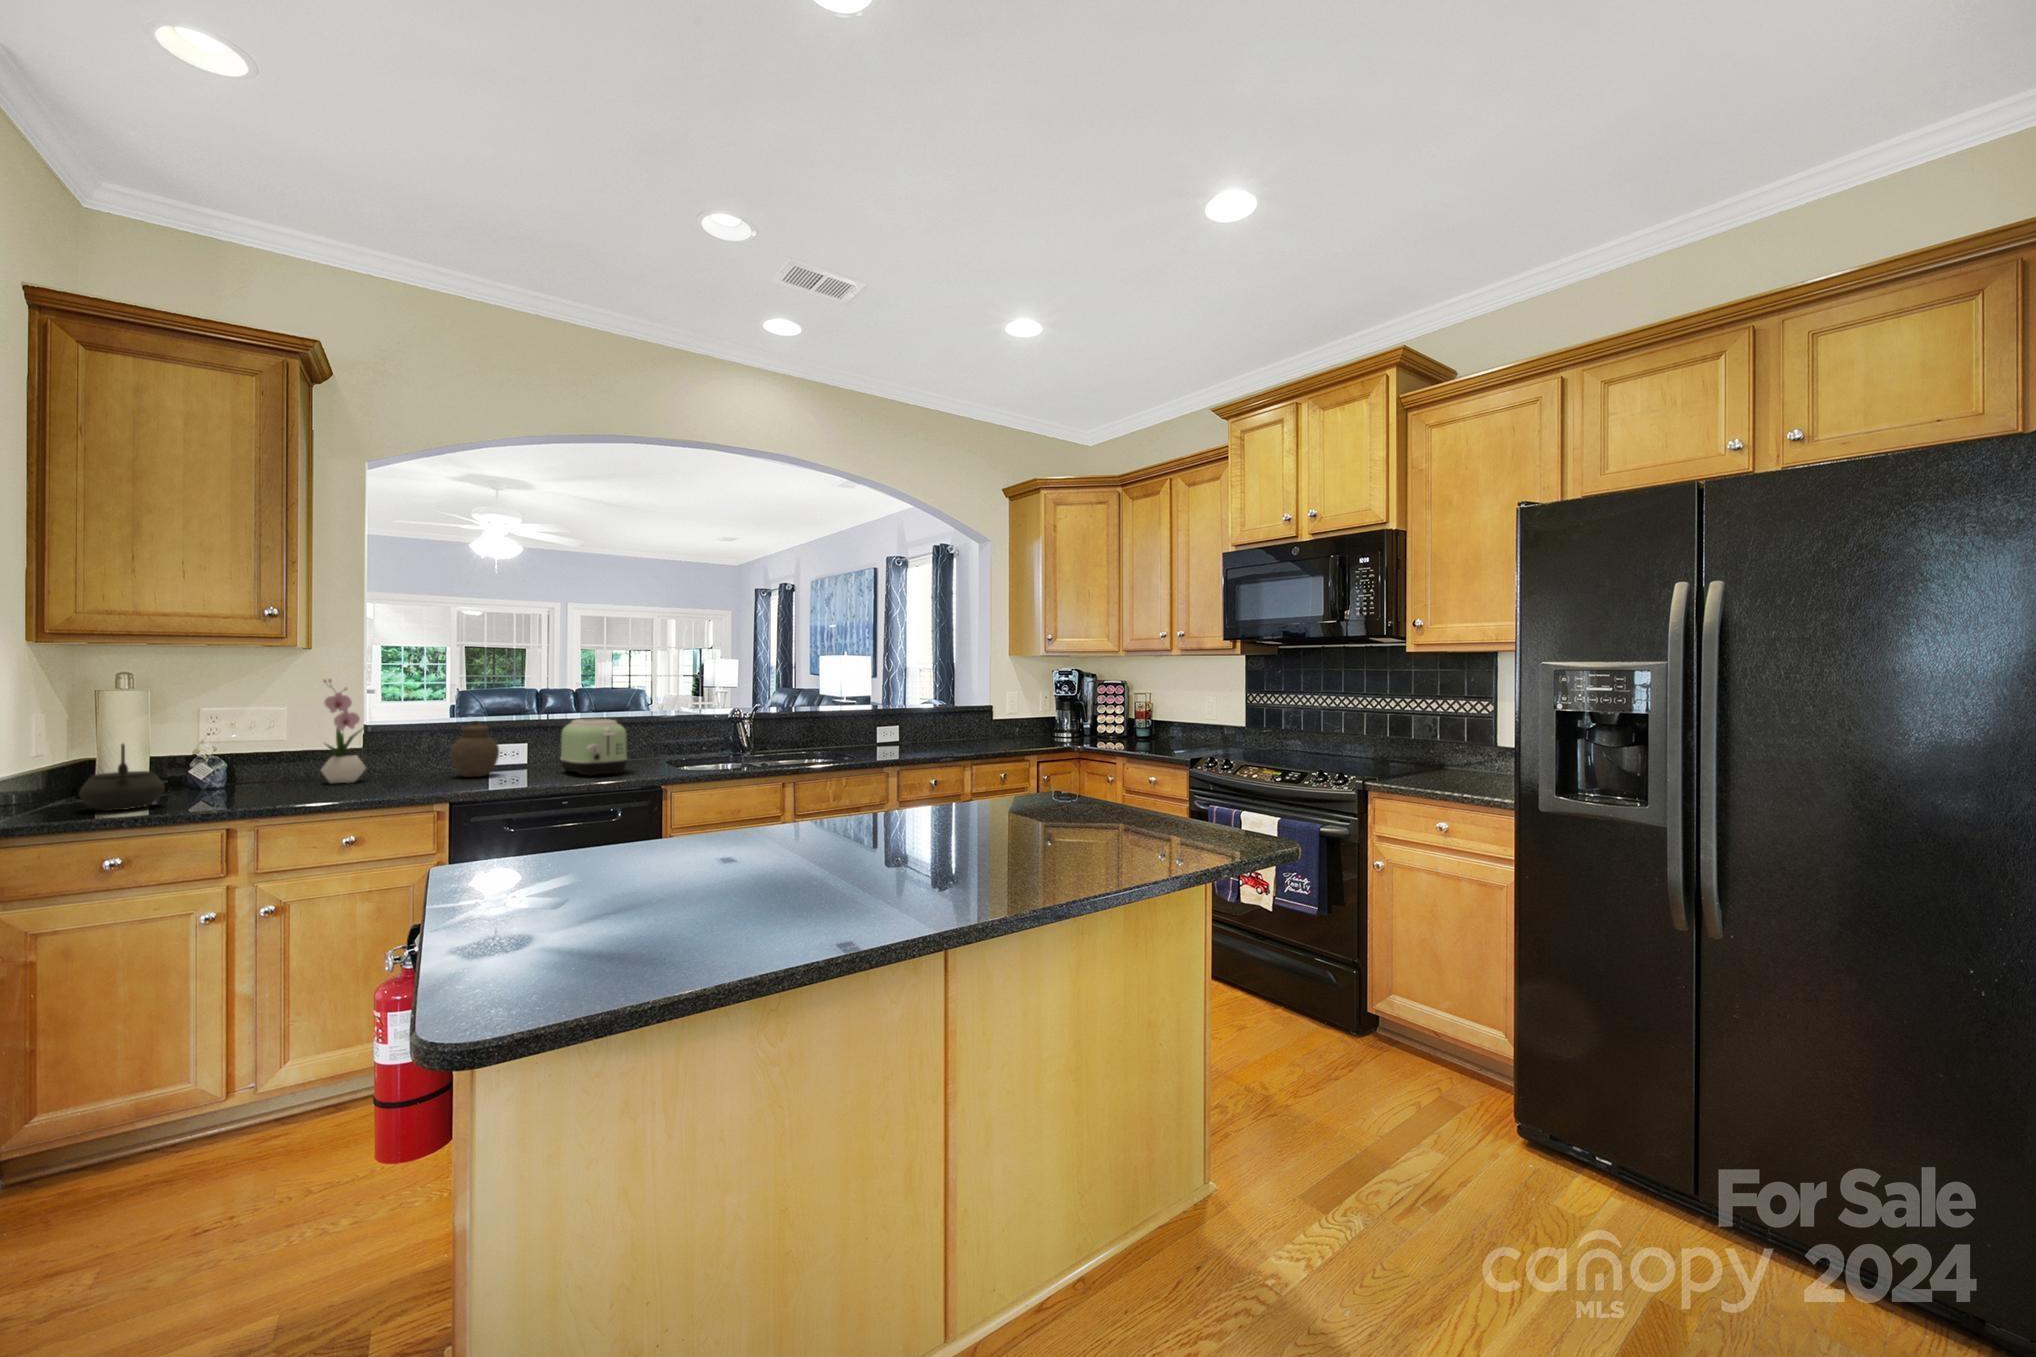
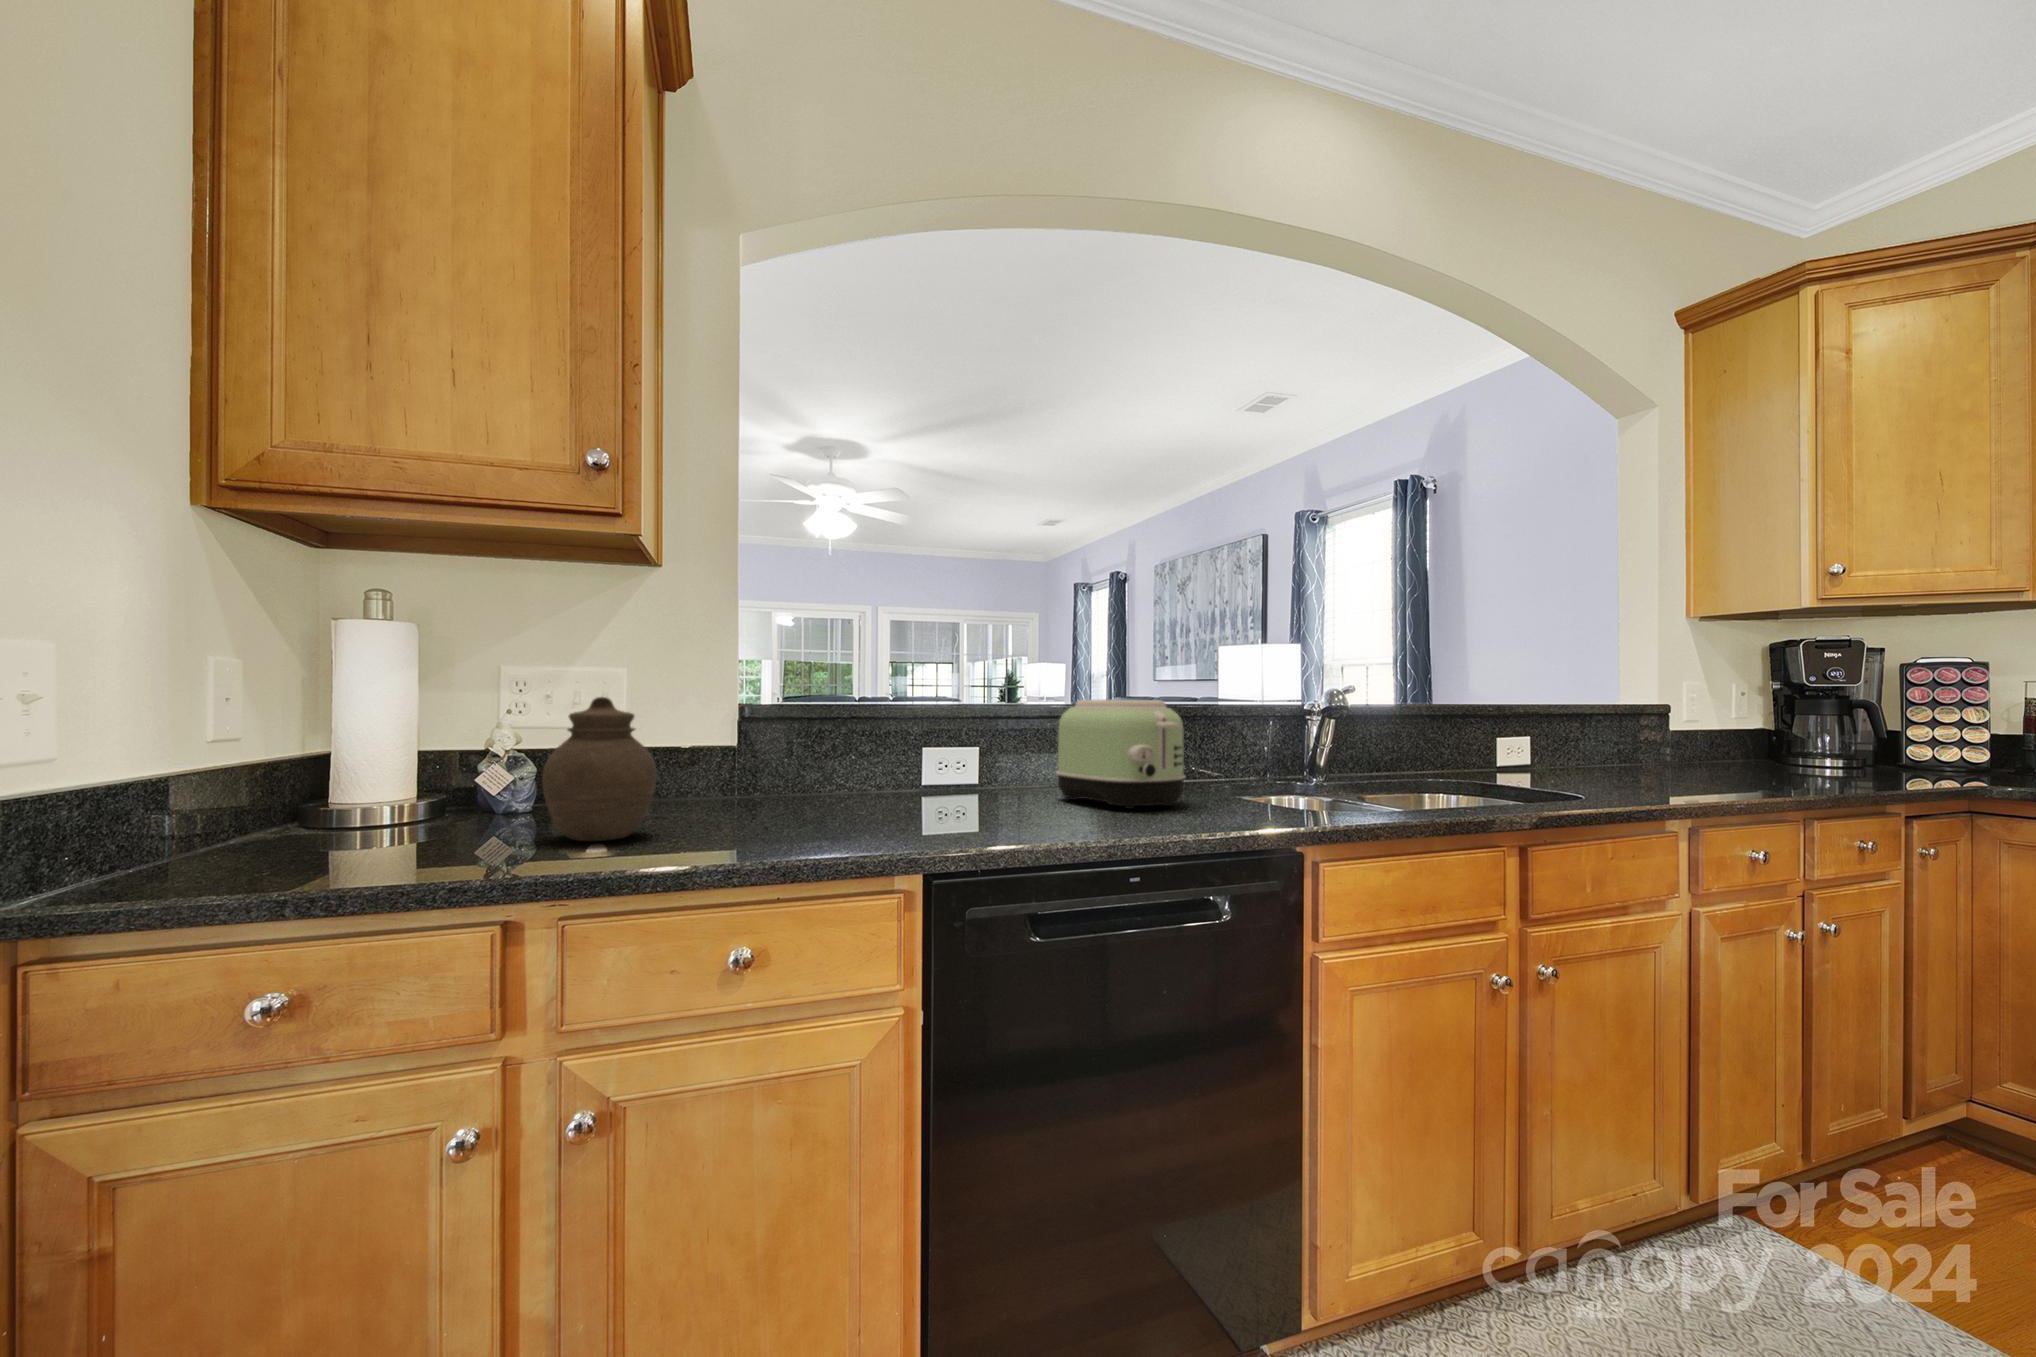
flower arrangement: present [321,680,366,783] -> none [680,608,752,809]
jar: present [450,721,499,777] -> present [542,697,657,841]
kettle: present [79,744,165,811] -> none [283,710,433,852]

